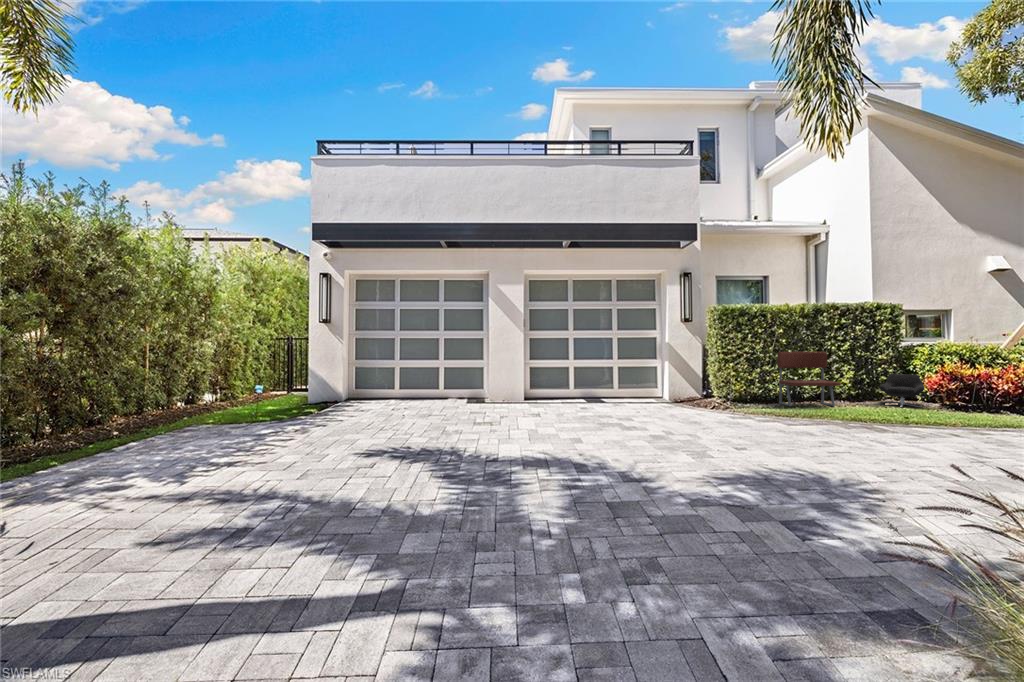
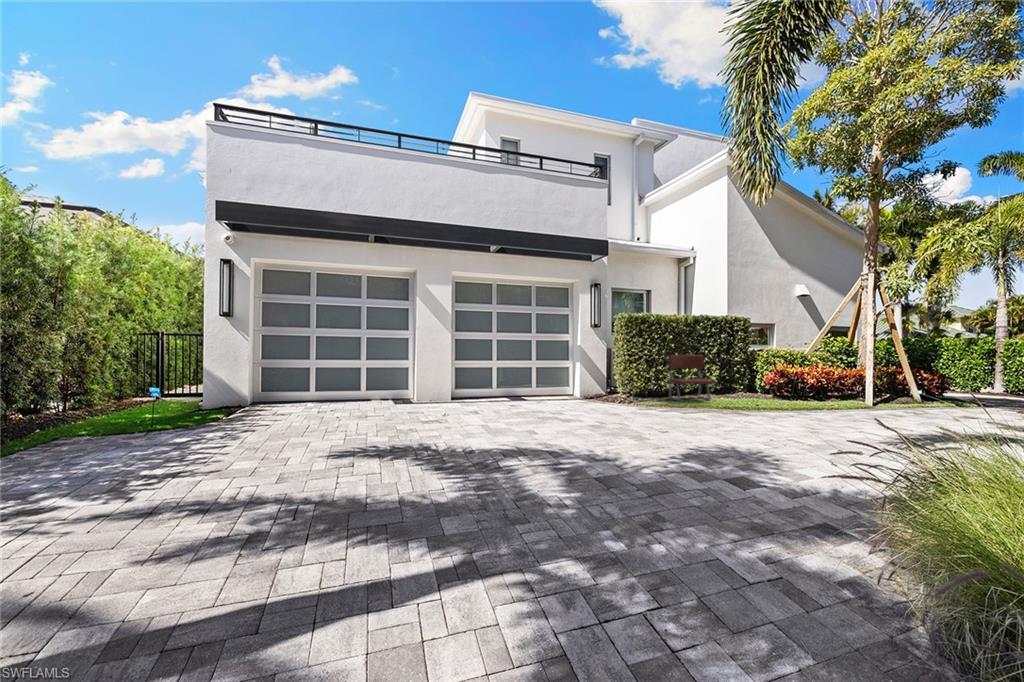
lounge chair: present [879,374,925,407] -> none [738,372,770,400]

